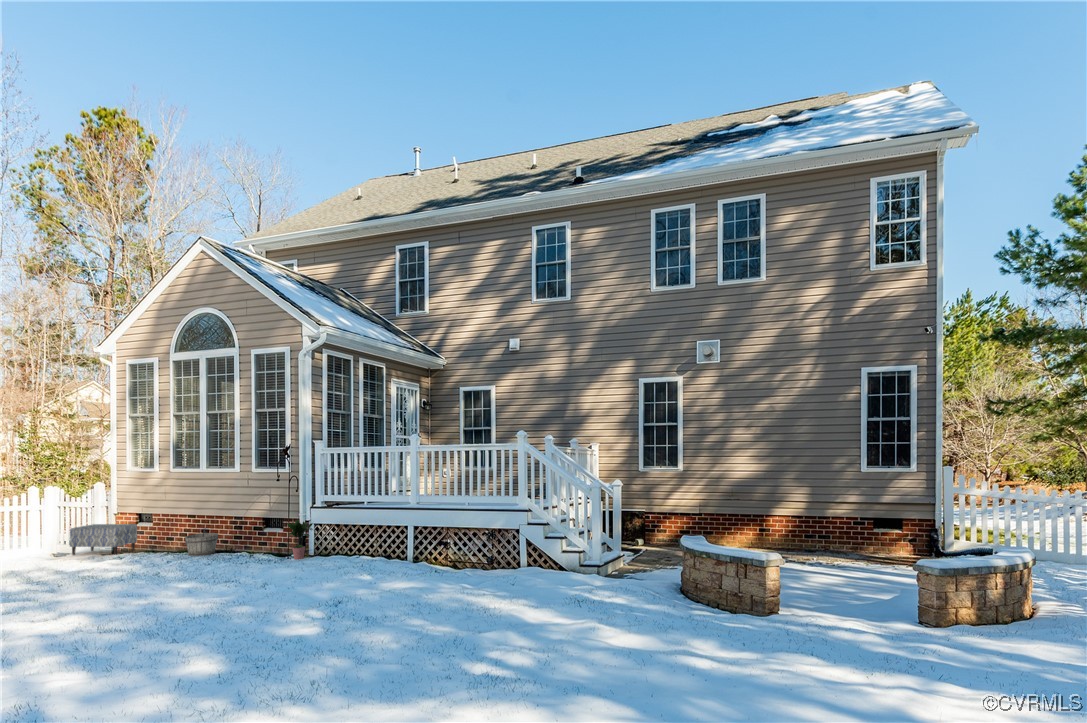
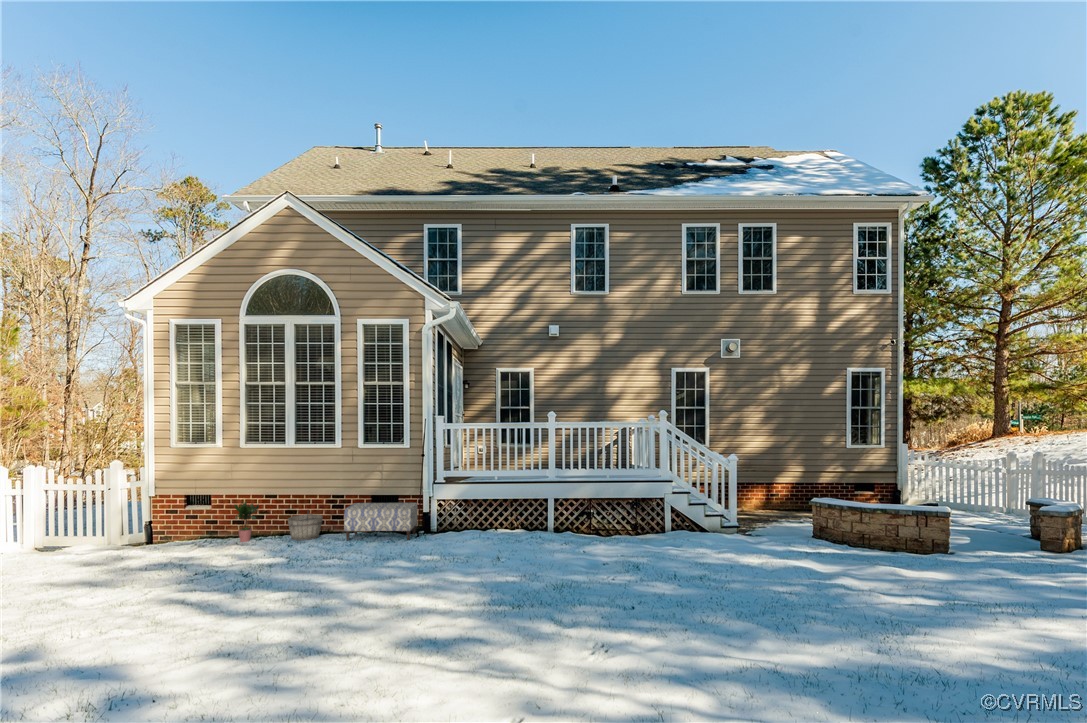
potted plant: present [287,520,313,559] -> present [234,502,259,542]
bench: present [70,524,137,555] -> present [344,503,417,540]

